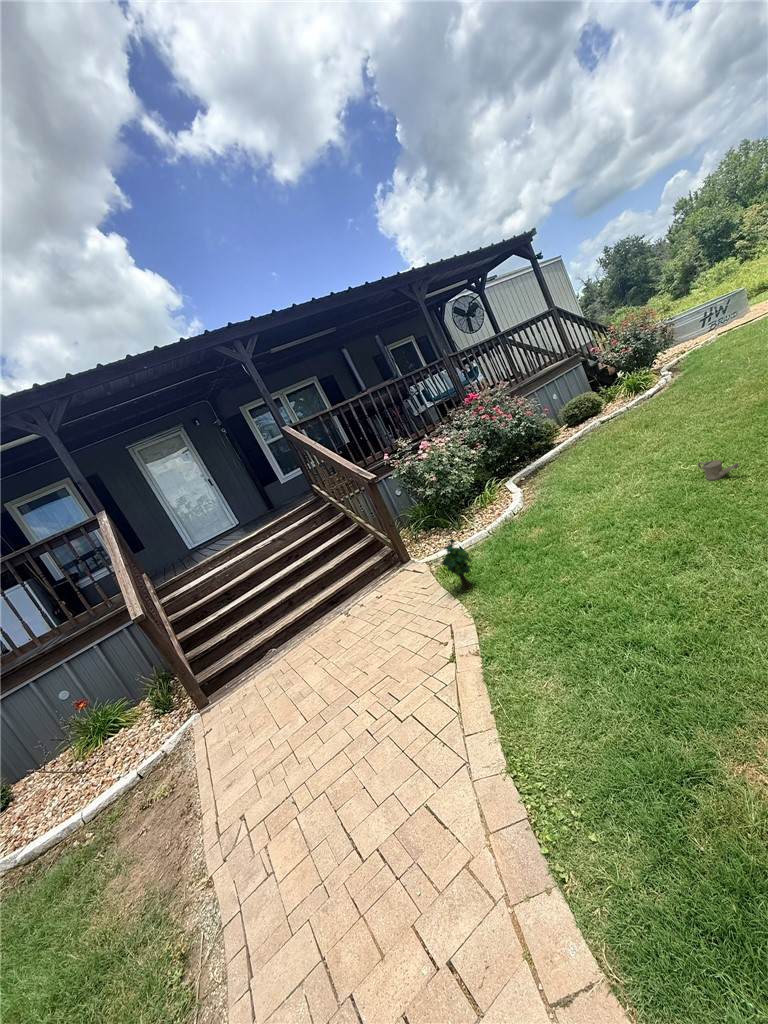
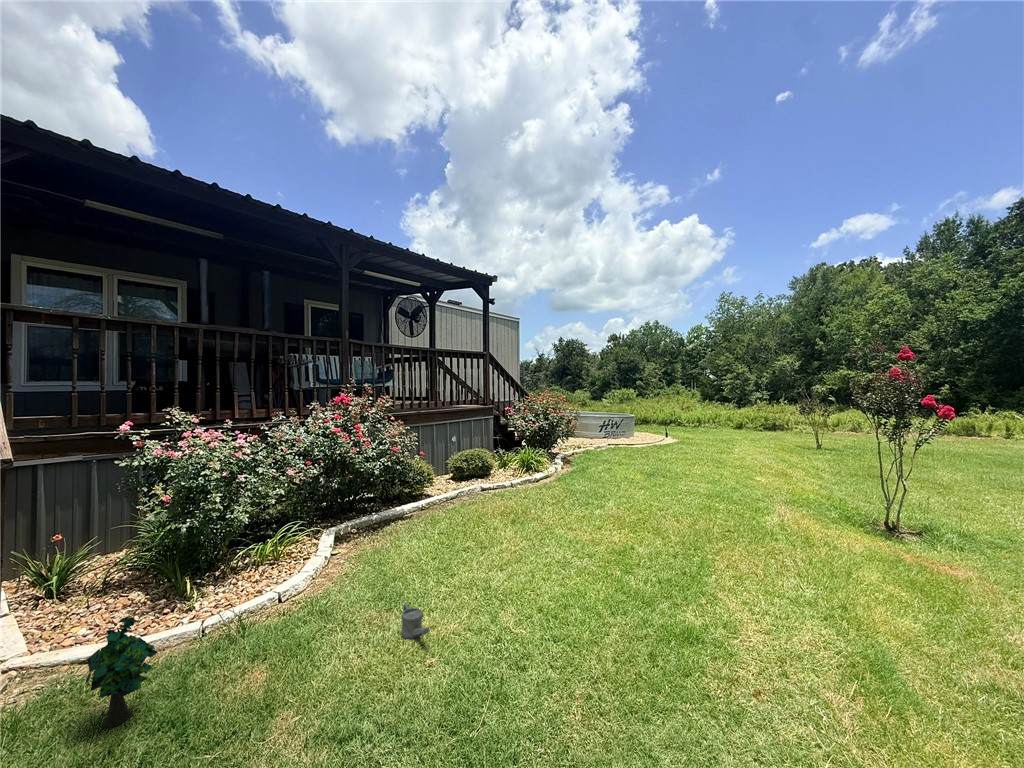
watering can: present [698,460,739,480] -> present [402,604,429,639]

